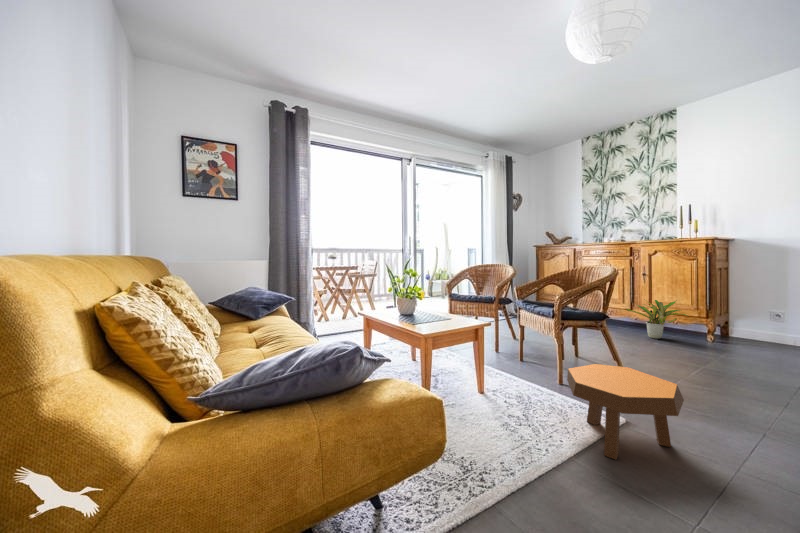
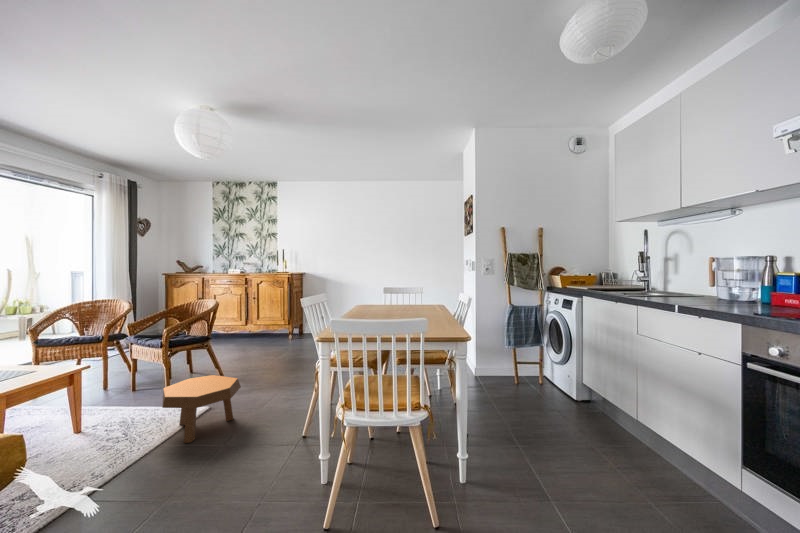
potted plant: present [626,300,687,339] -> none [239,317,279,347]

